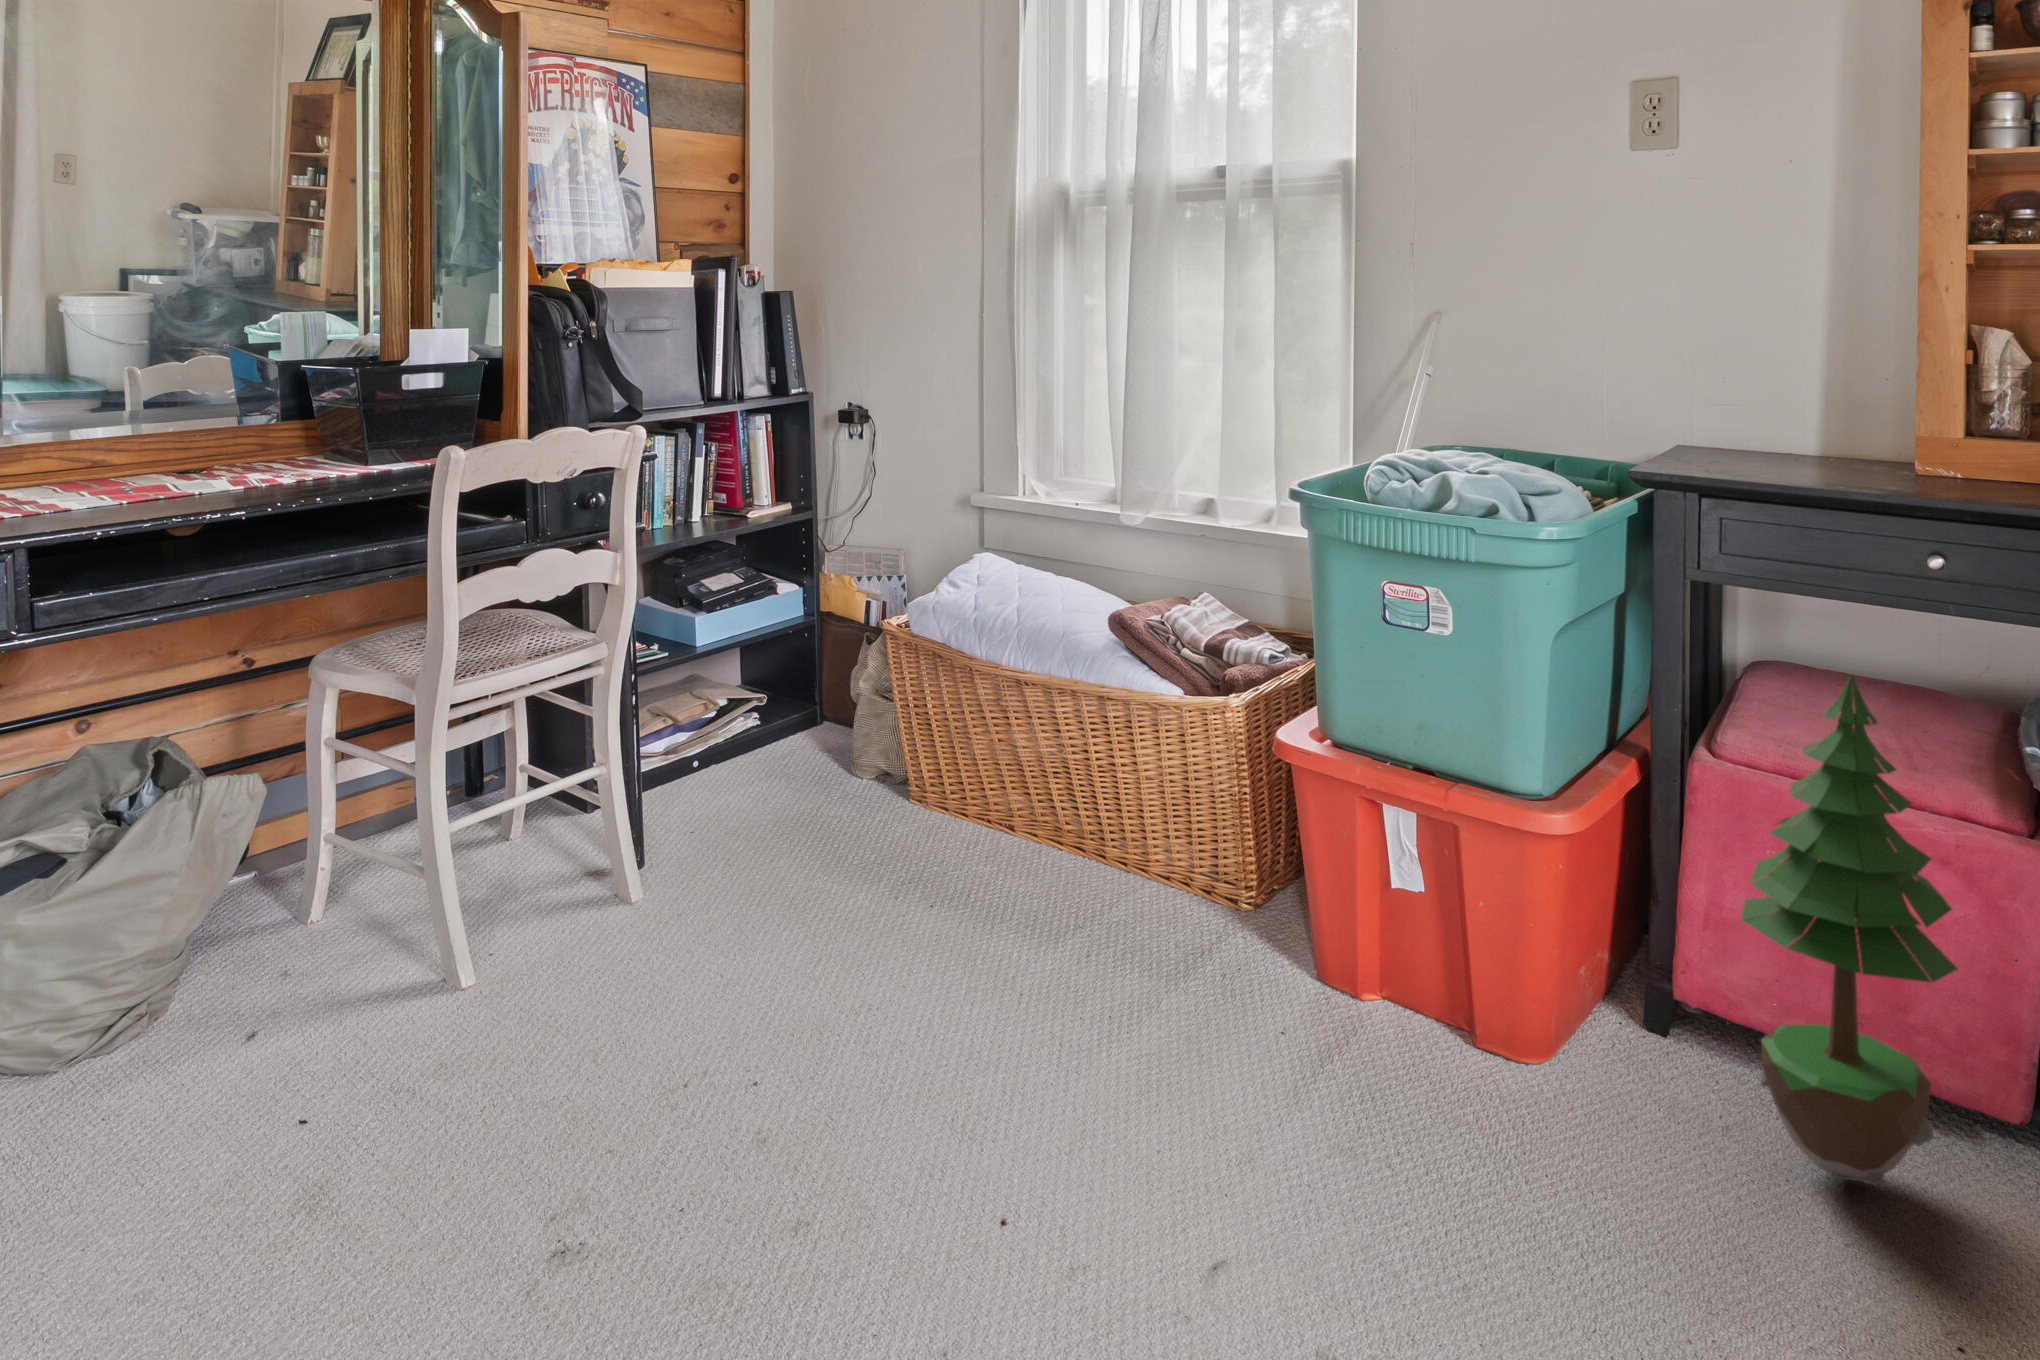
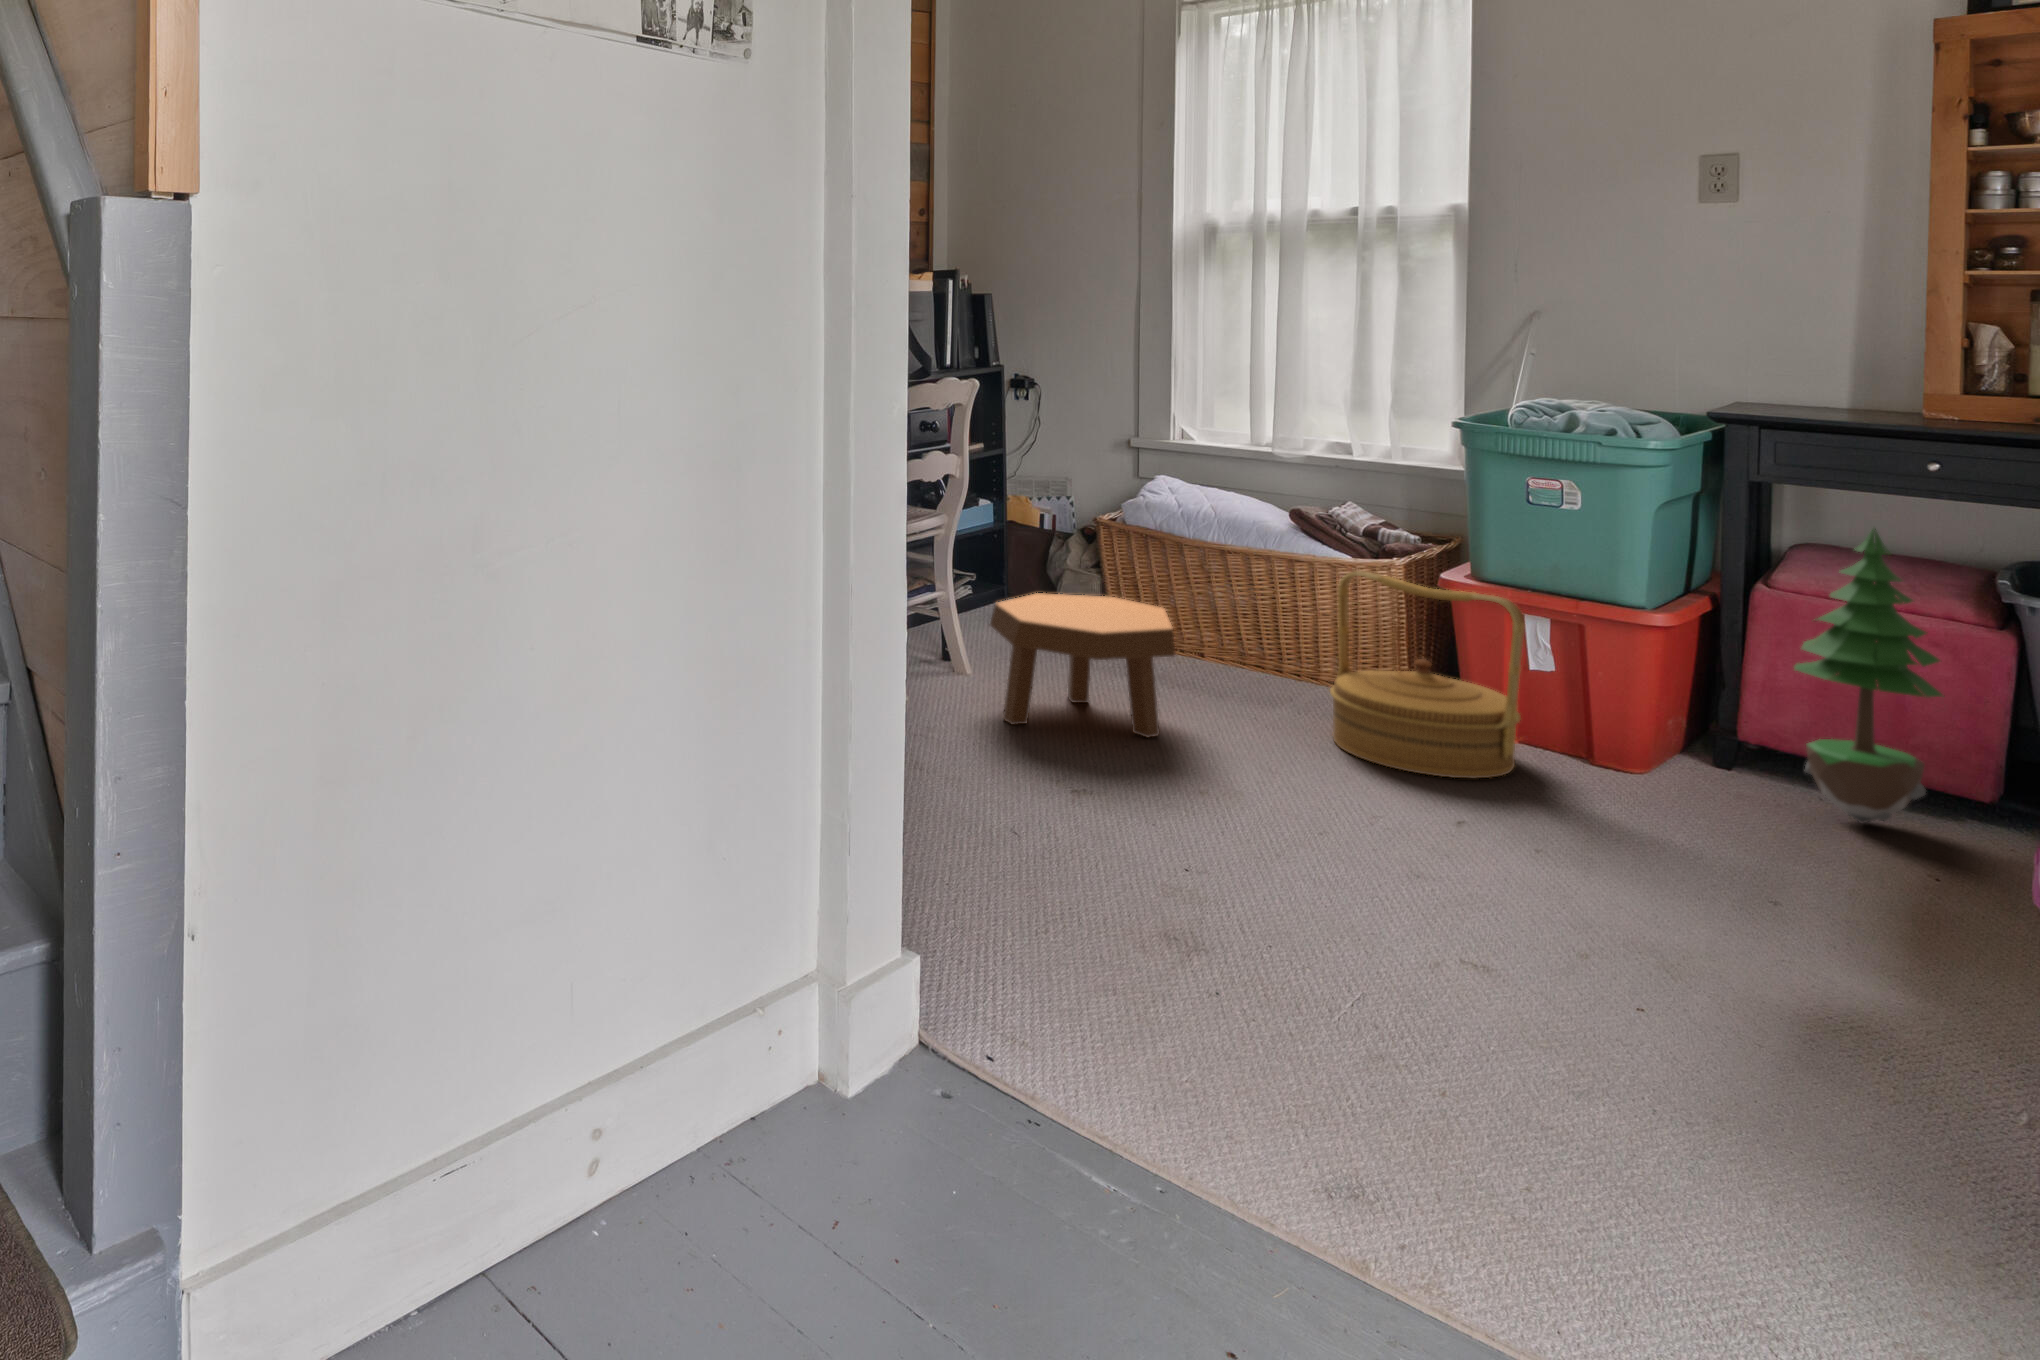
woven basket: none [1088,737,1359,1126] -> present [1330,571,1524,779]
footstool: none [555,781,871,1064] -> present [990,593,1175,737]

